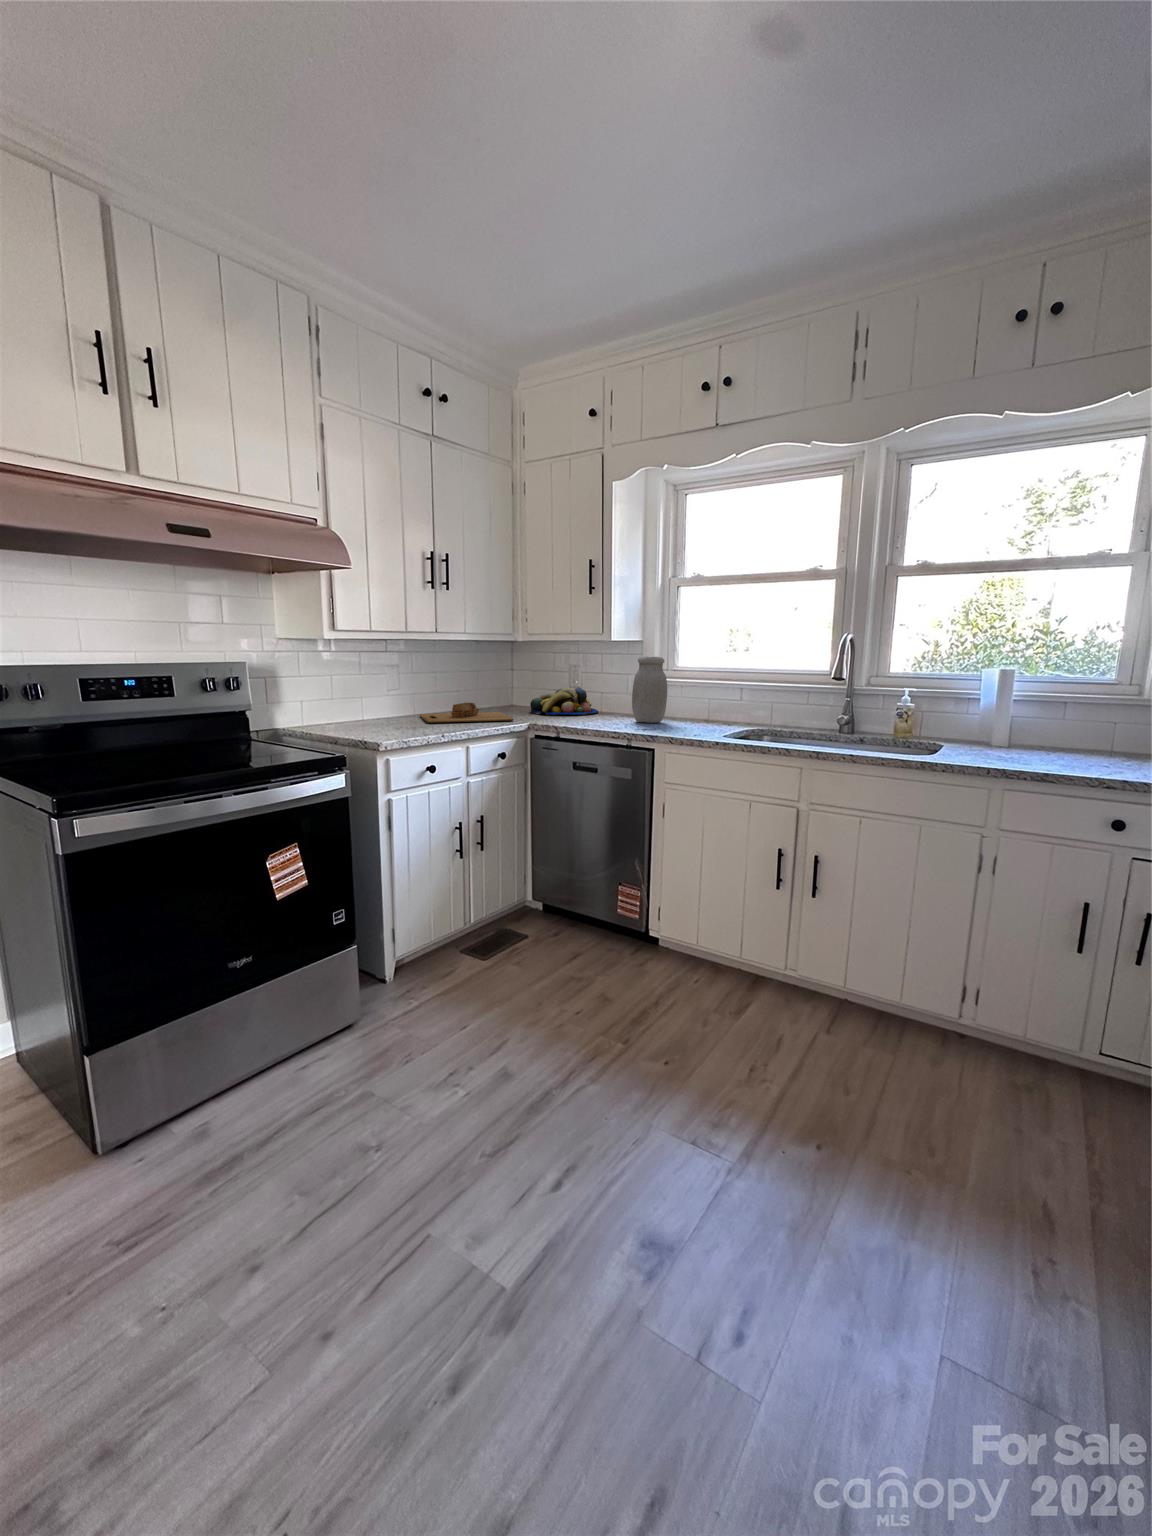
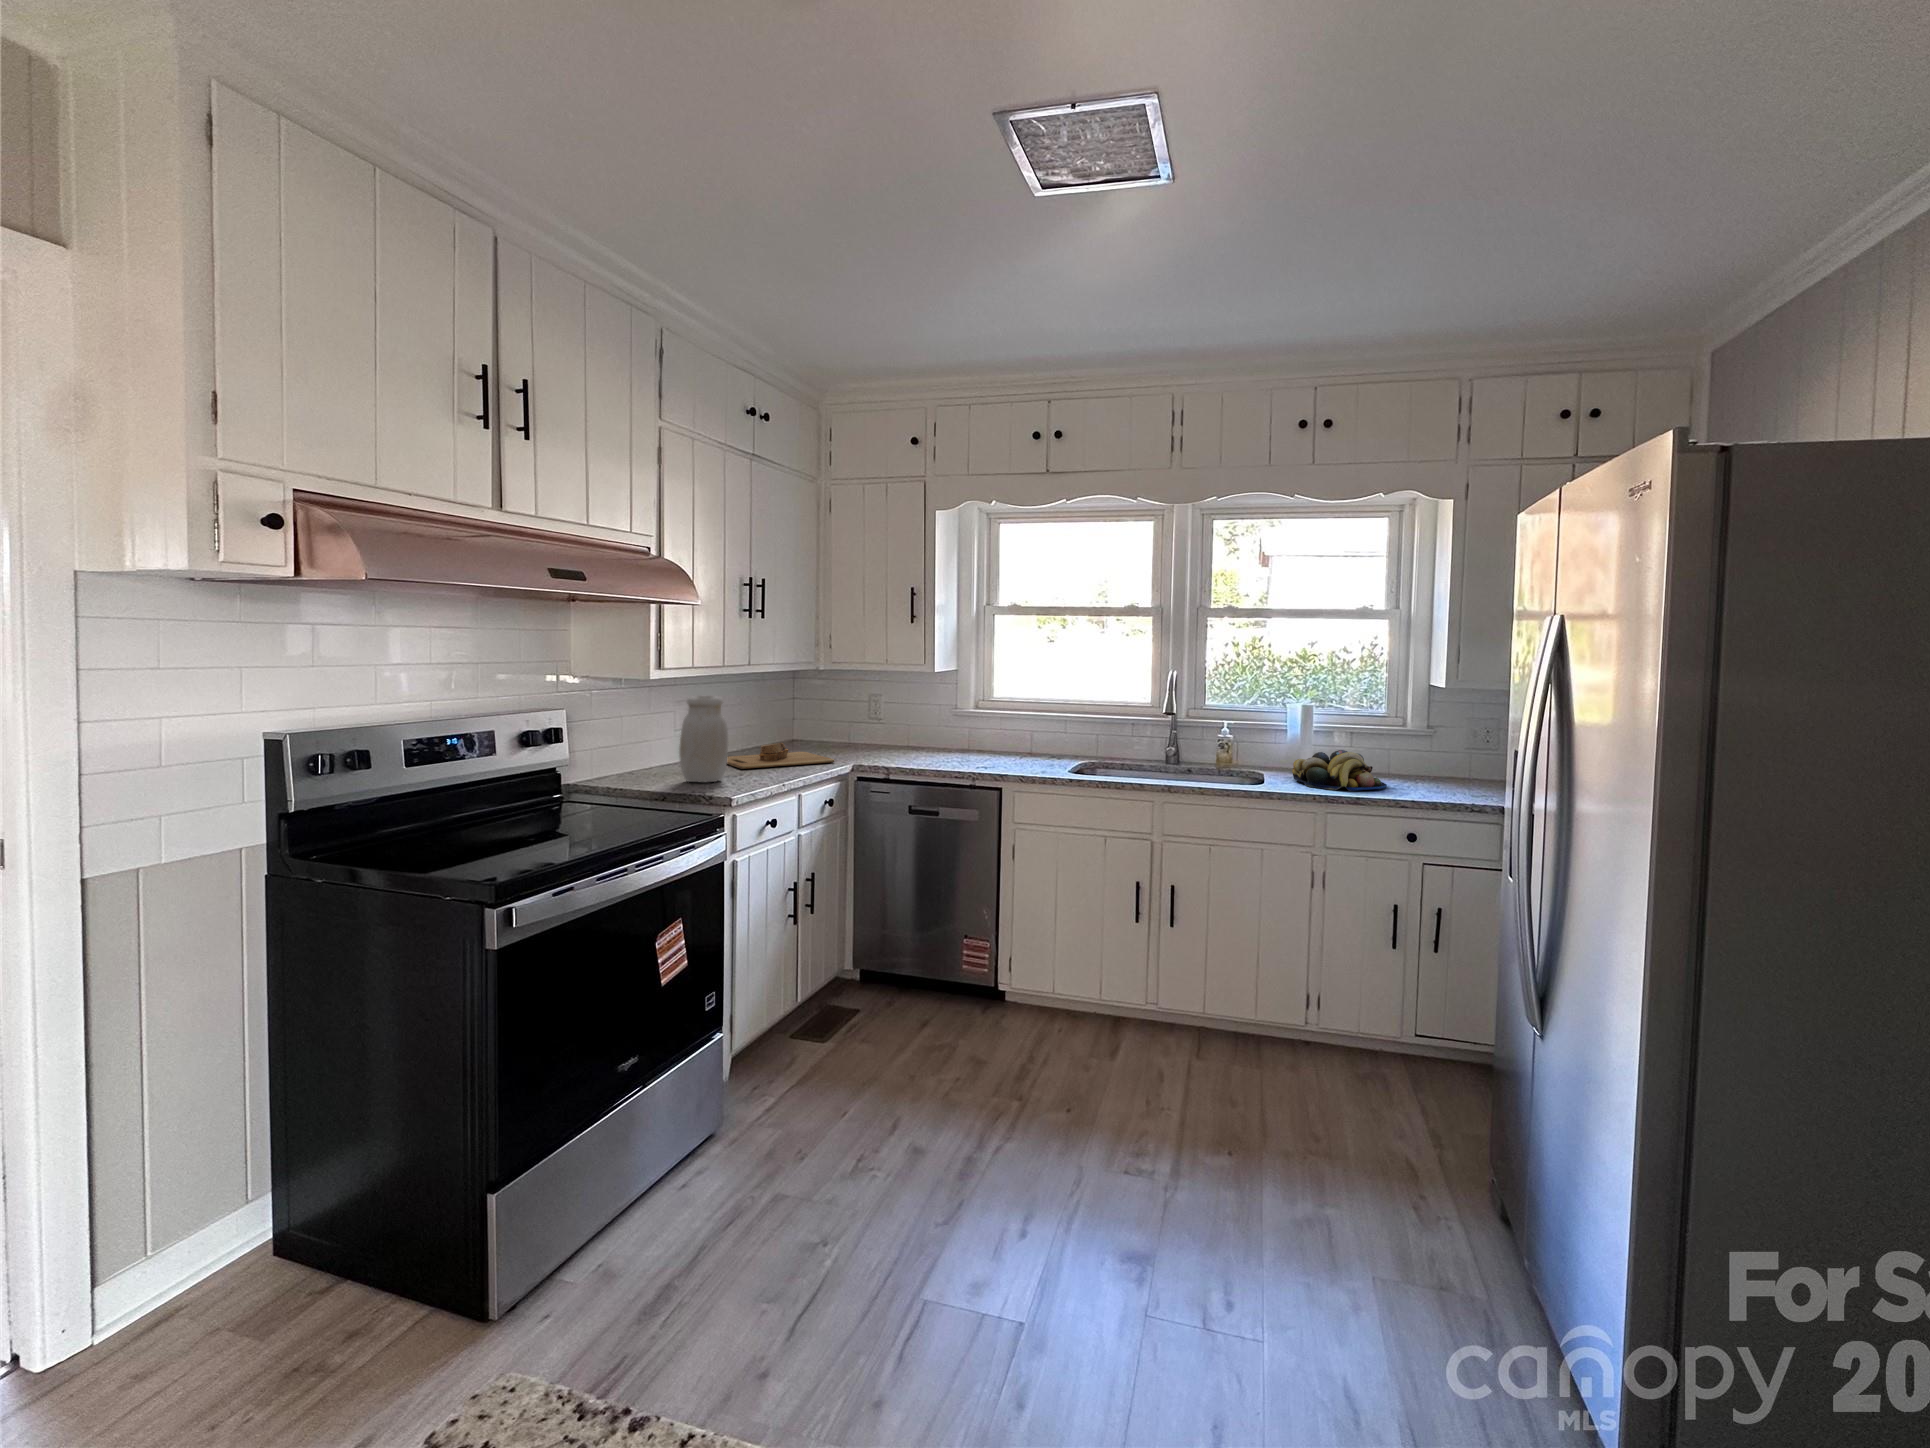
jar: present [632,657,667,723] -> present [679,696,728,782]
fruit bowl: present [530,688,598,715] -> present [1292,750,1387,791]

